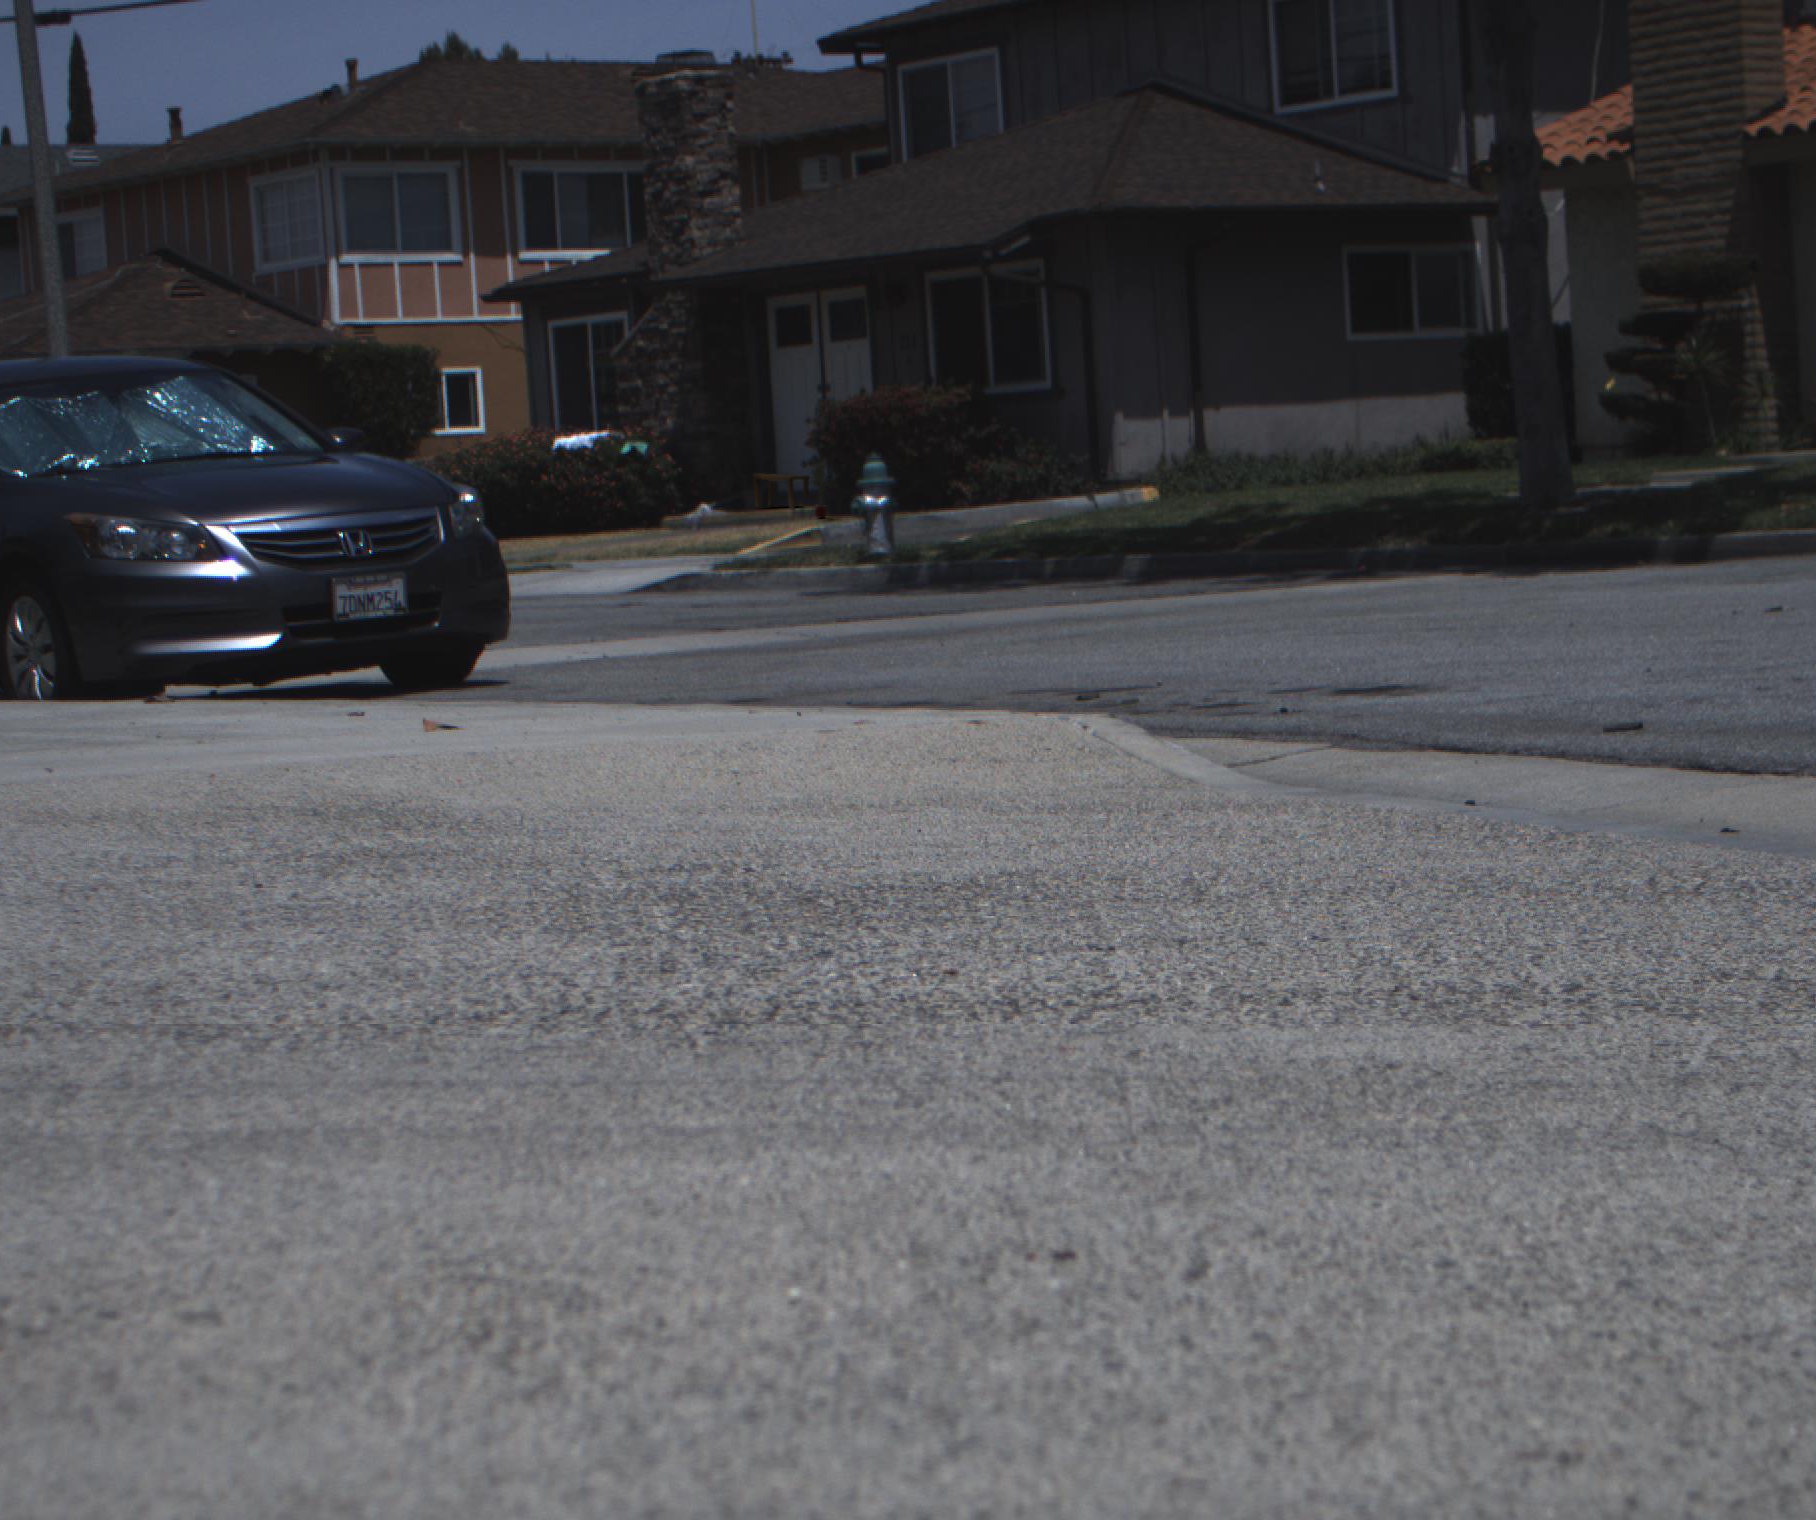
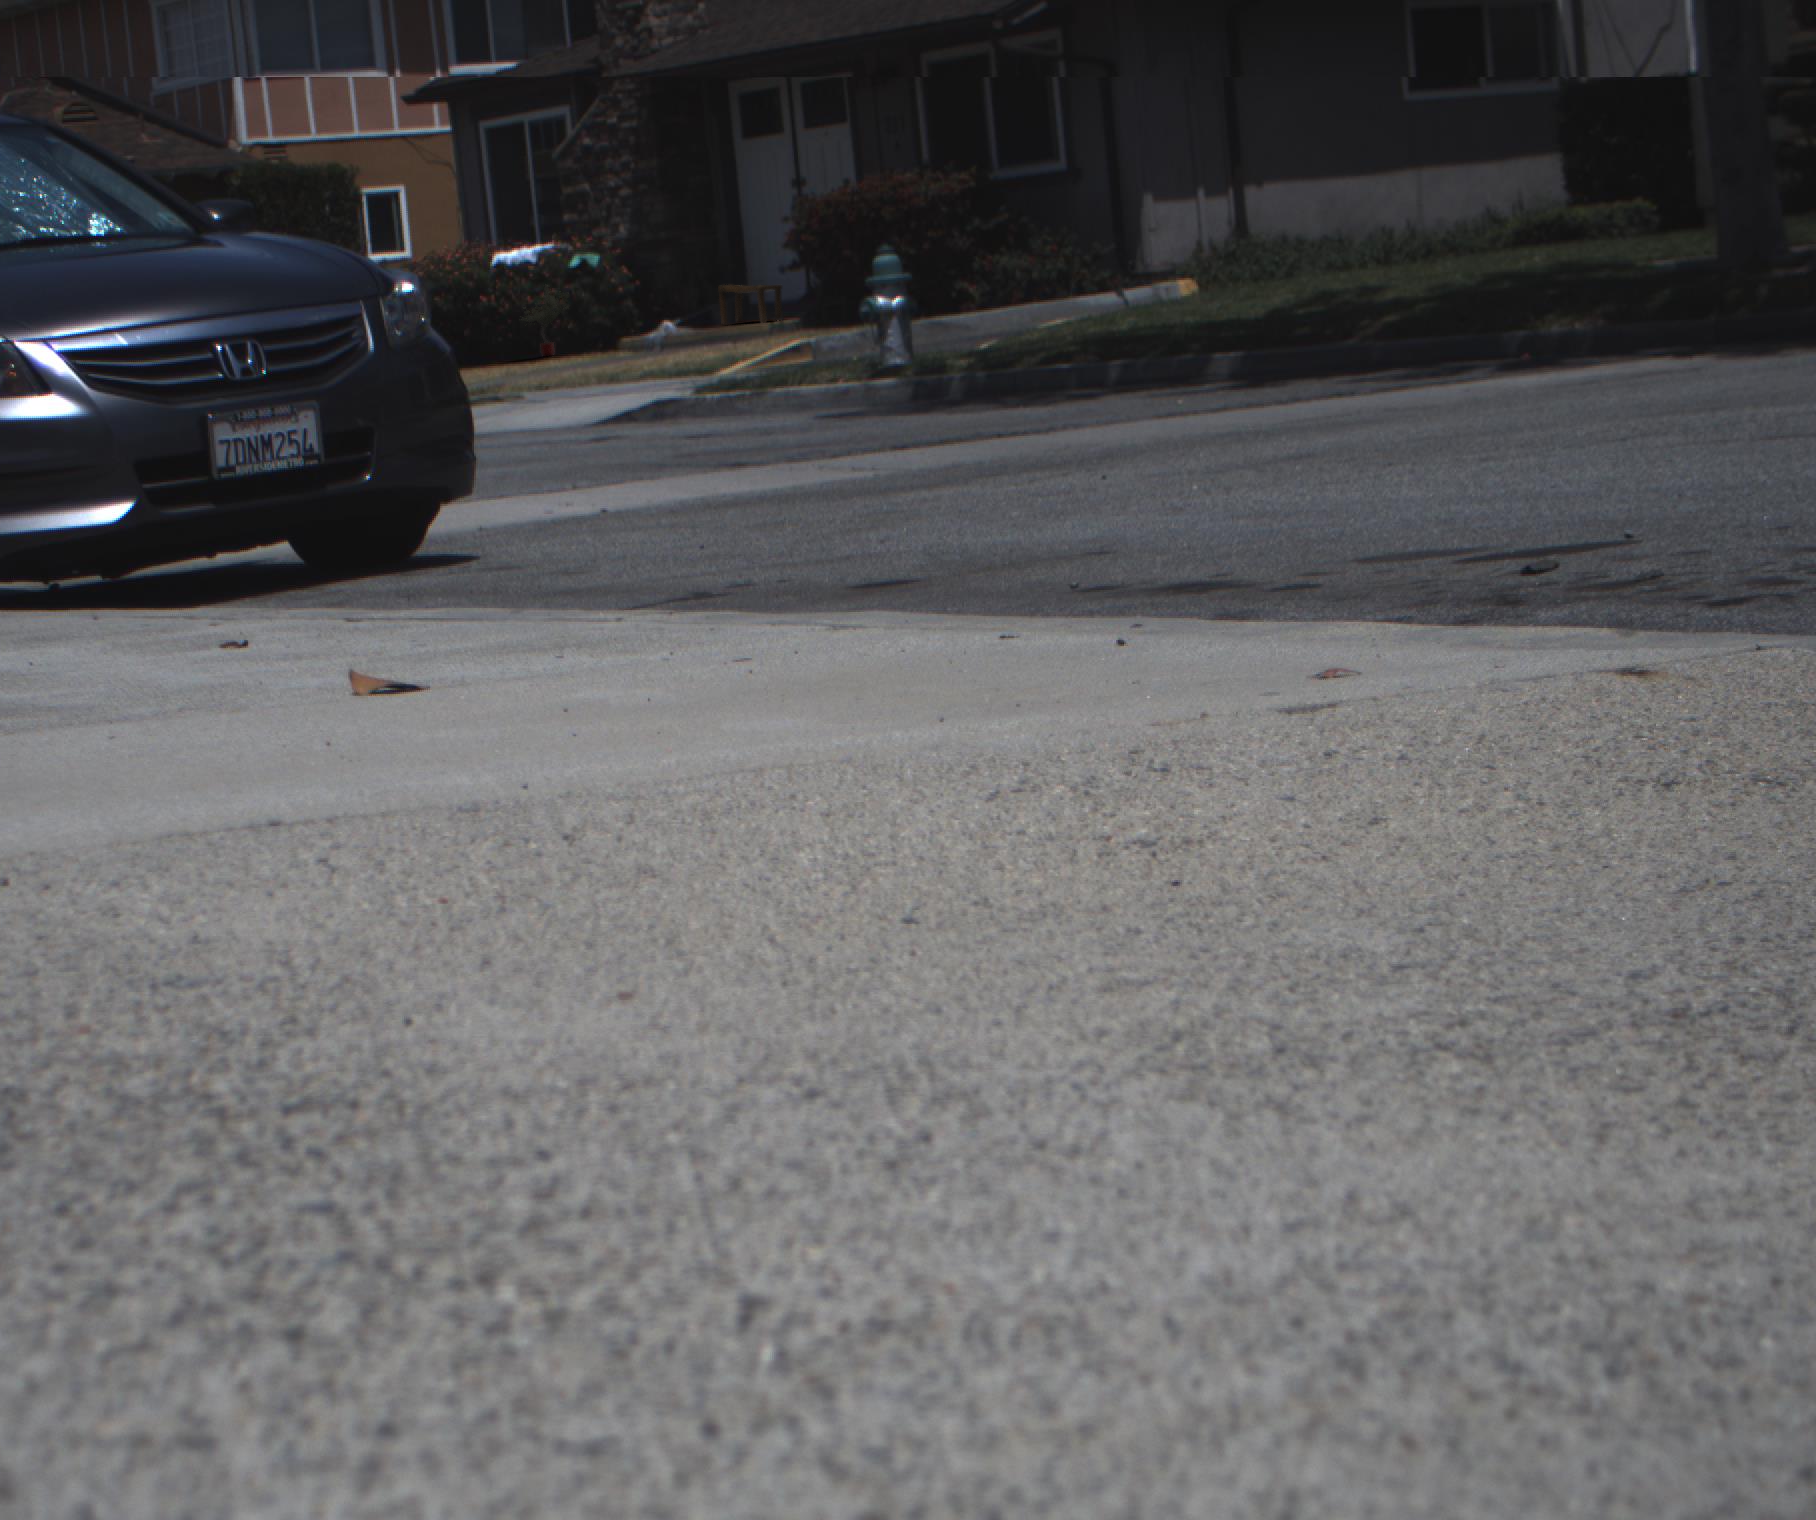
potted tree: present [810,458,840,518] -> present [521,287,568,356]

